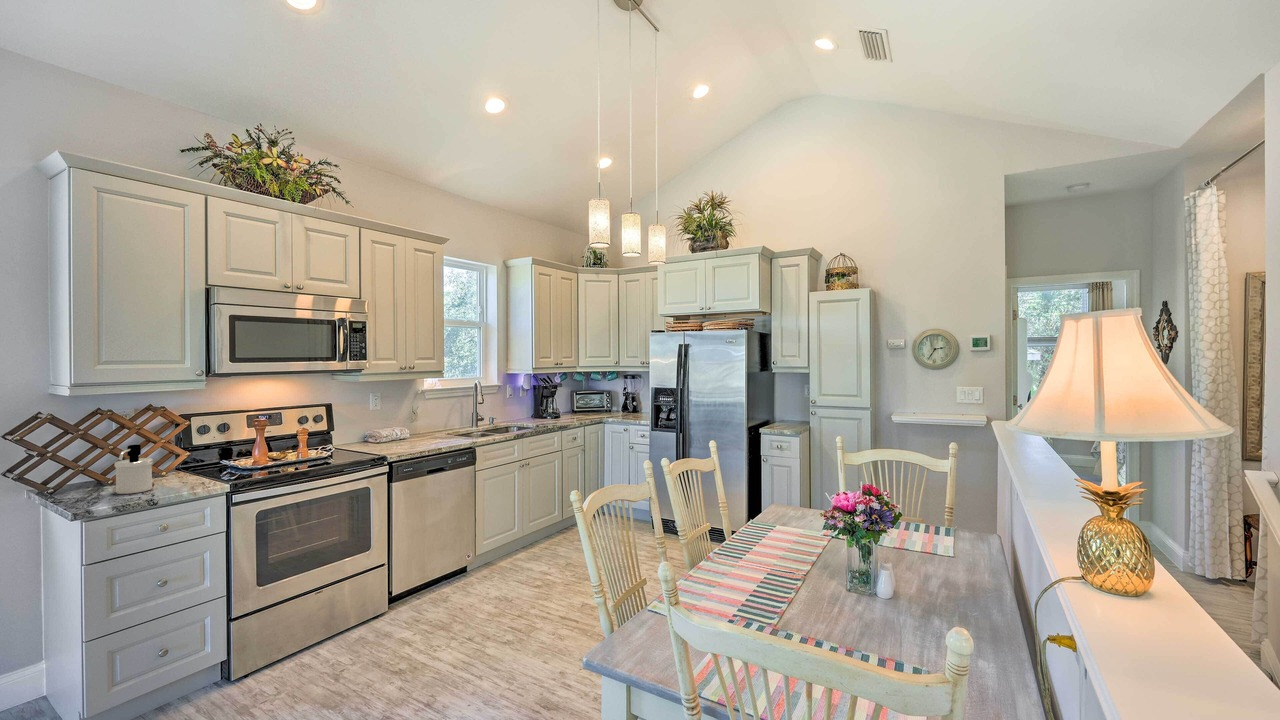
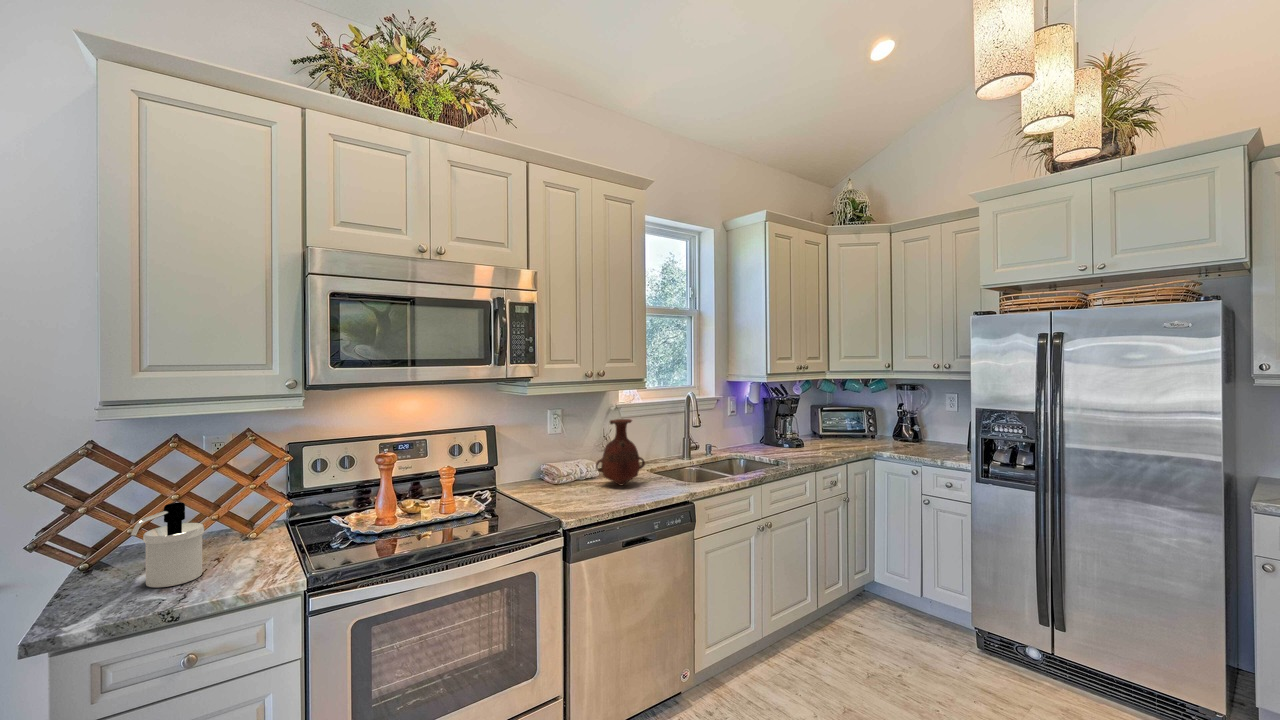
vase: none [408,397,443,441] -> present [596,419,645,485]

